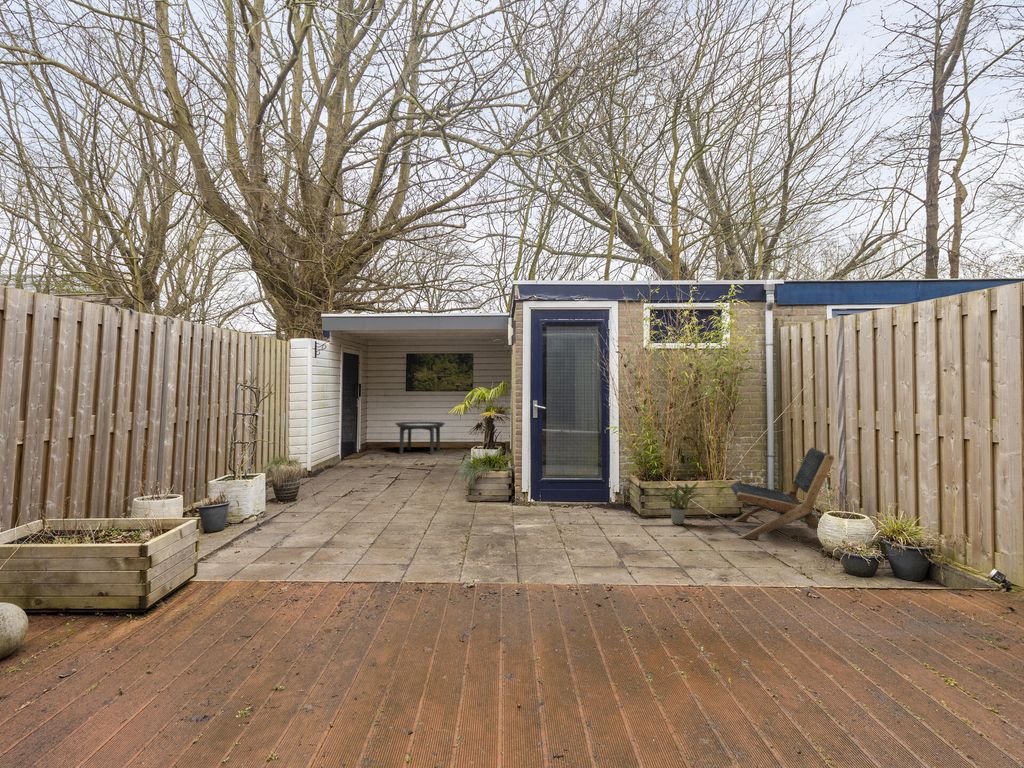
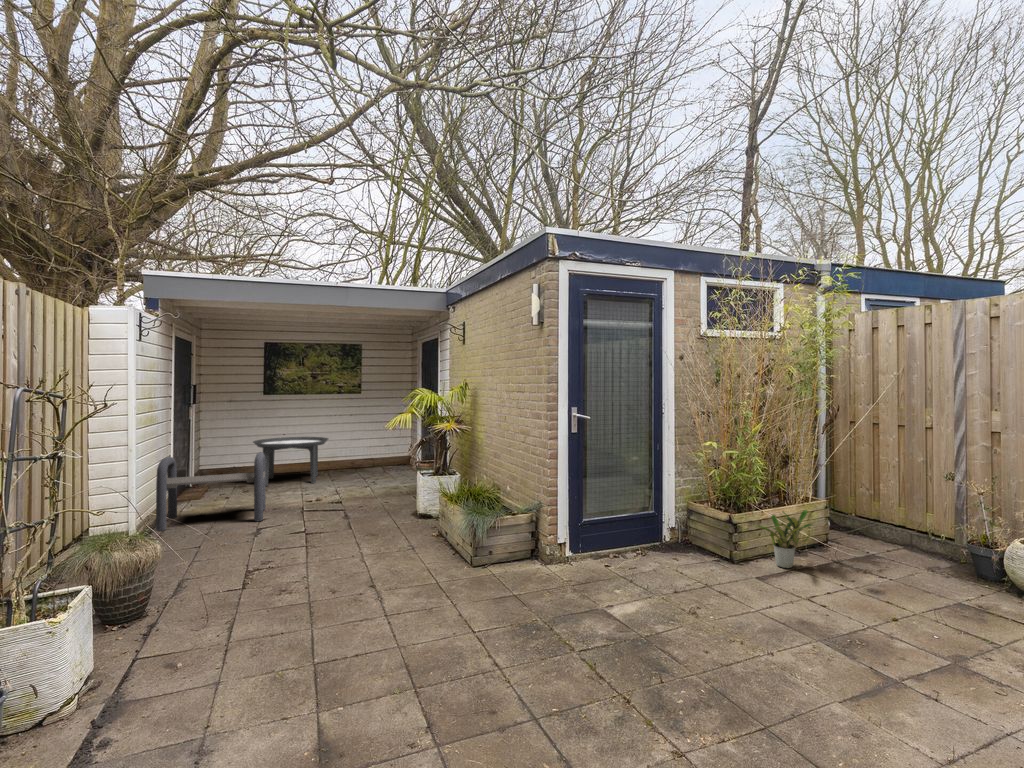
bench: none [323,428,388,471] -> present [156,452,266,531]
lounge chair: present [730,447,834,539] -> none [825,455,986,581]

